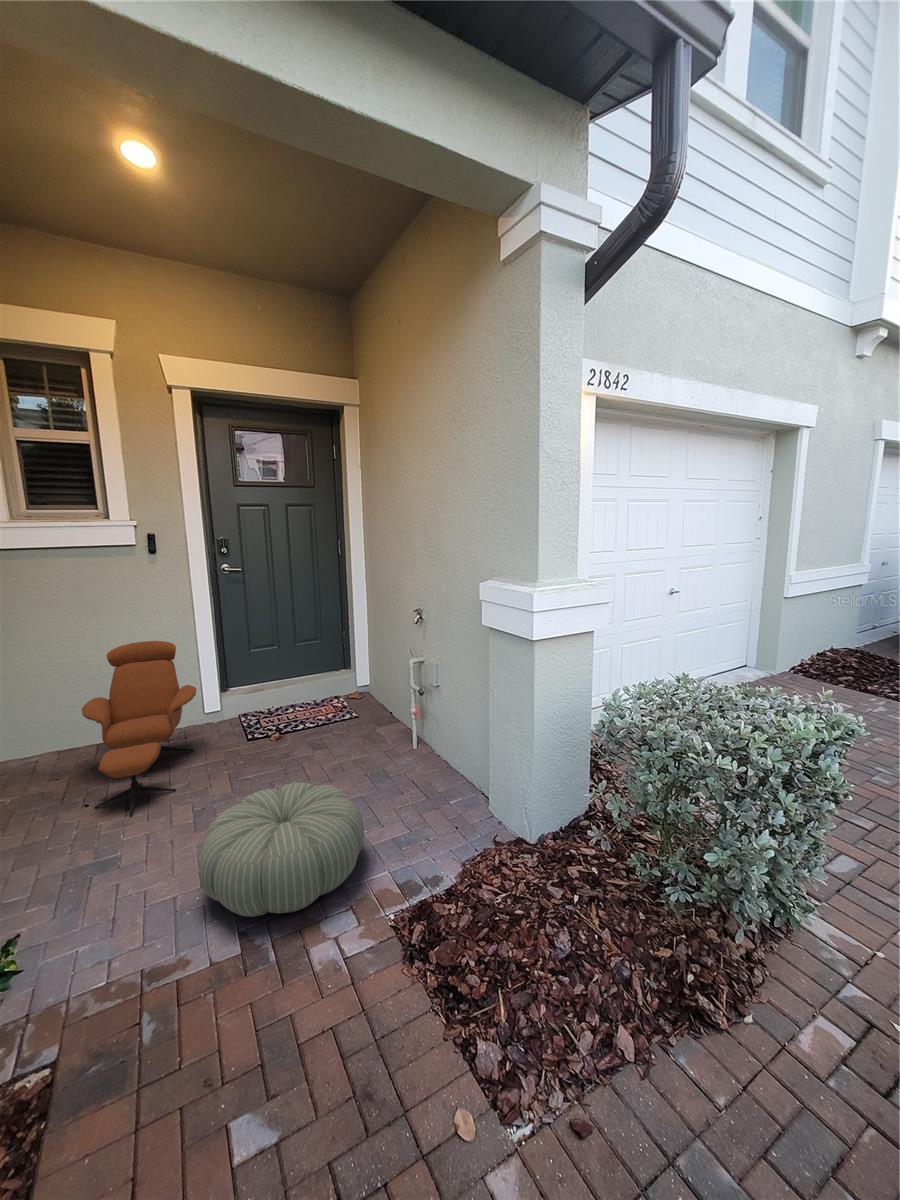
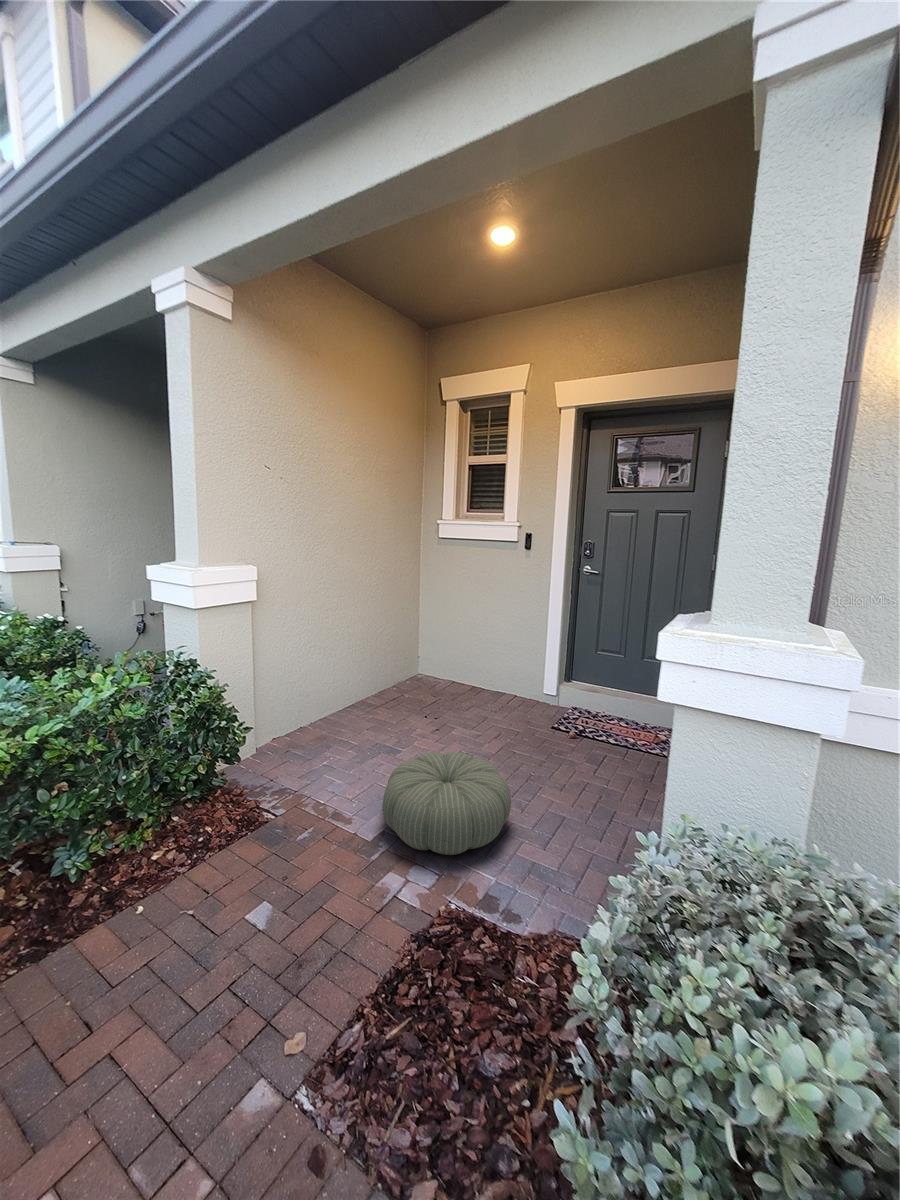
lounge chair: present [82,641,196,817] -> none [432,615,526,734]

